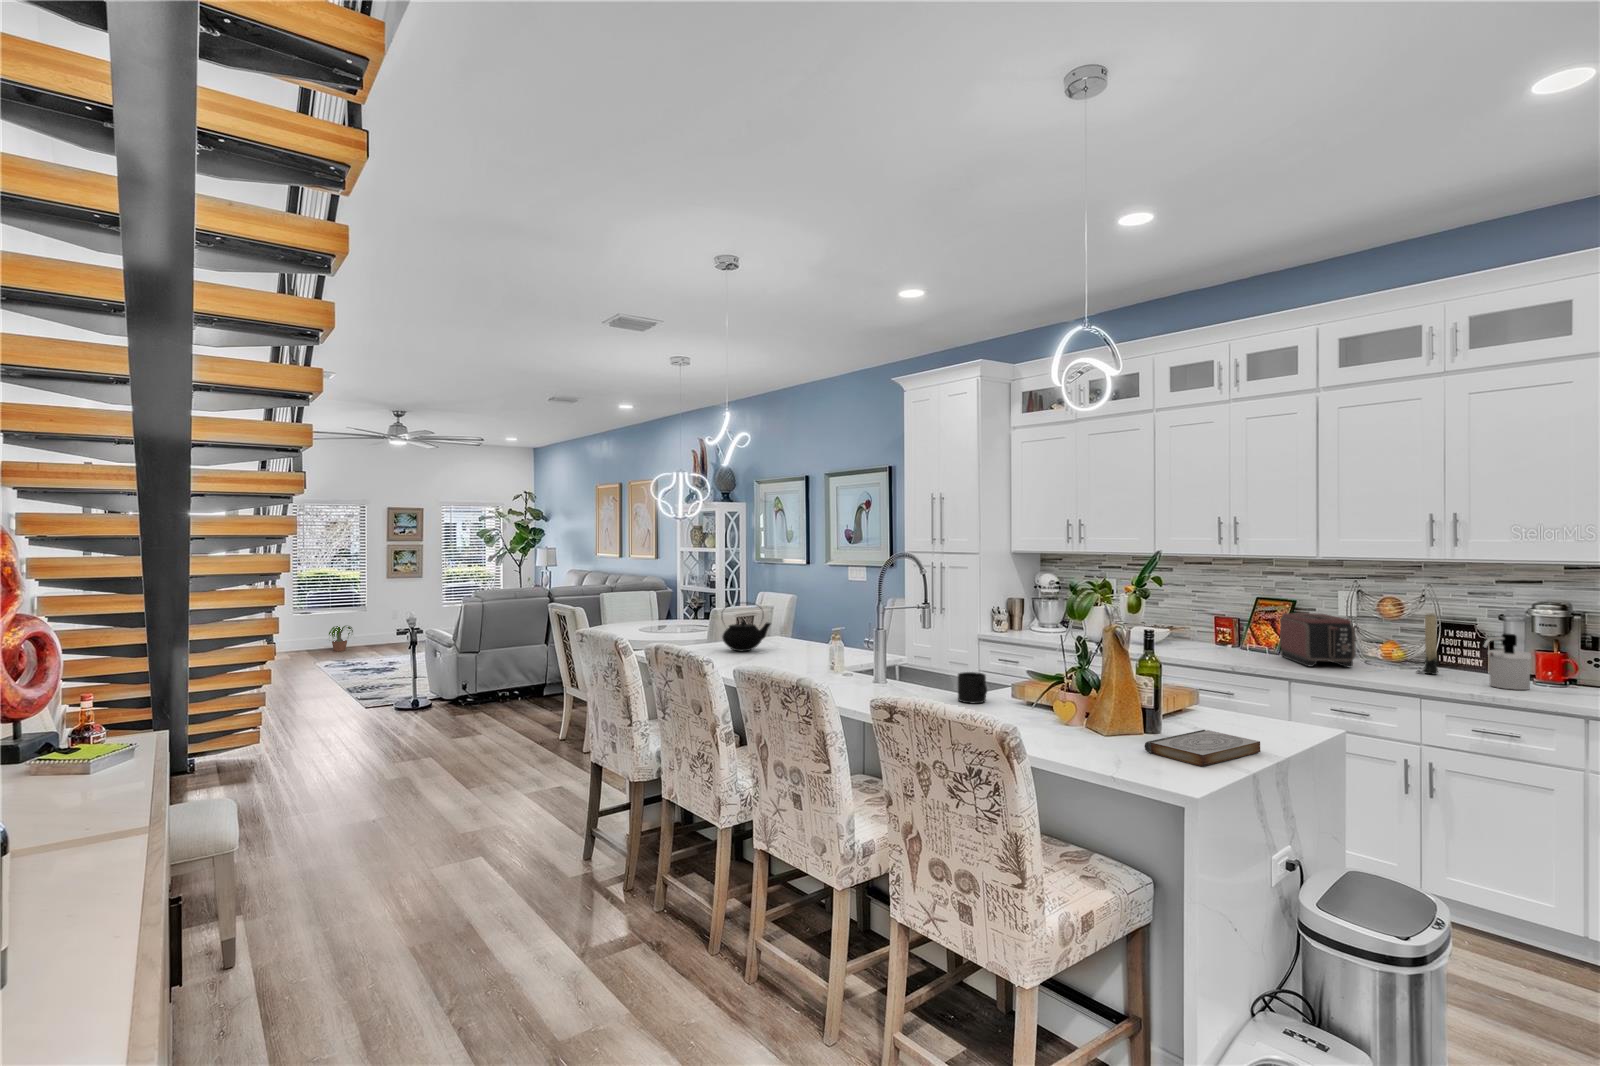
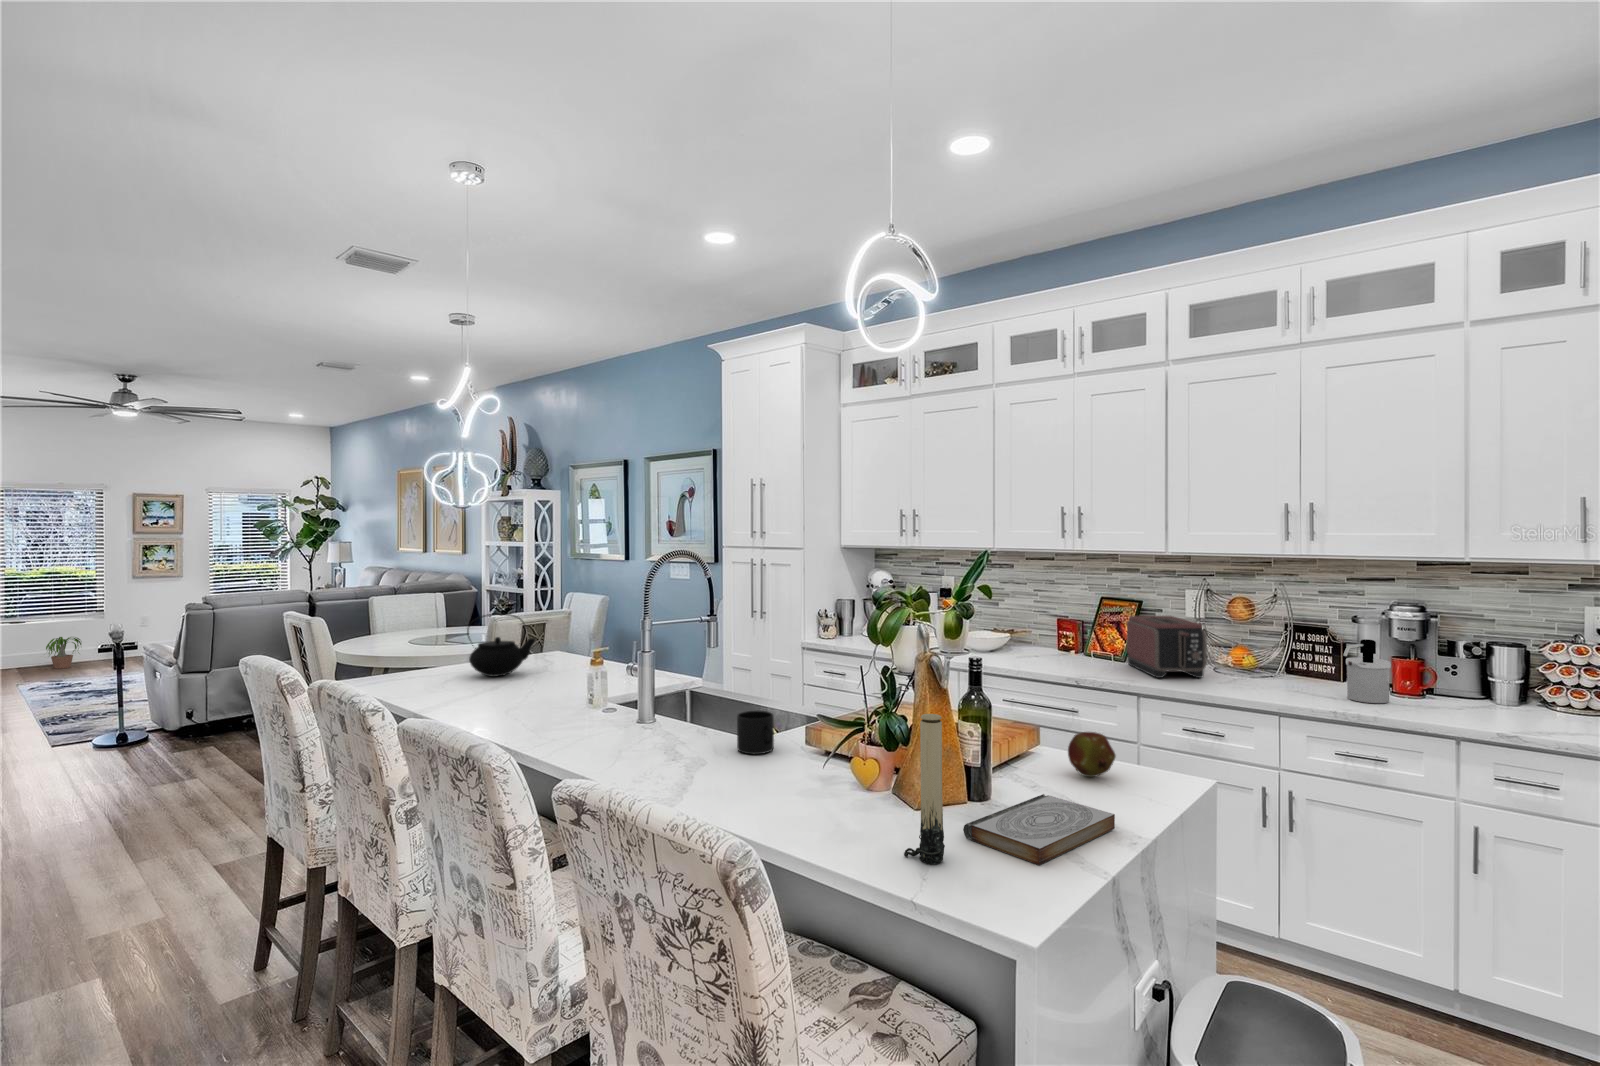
candle: present [1417,613,1438,675] -> present [904,714,945,864]
fruit: none [1224,691,1263,725] -> present [1068,732,1116,777]

